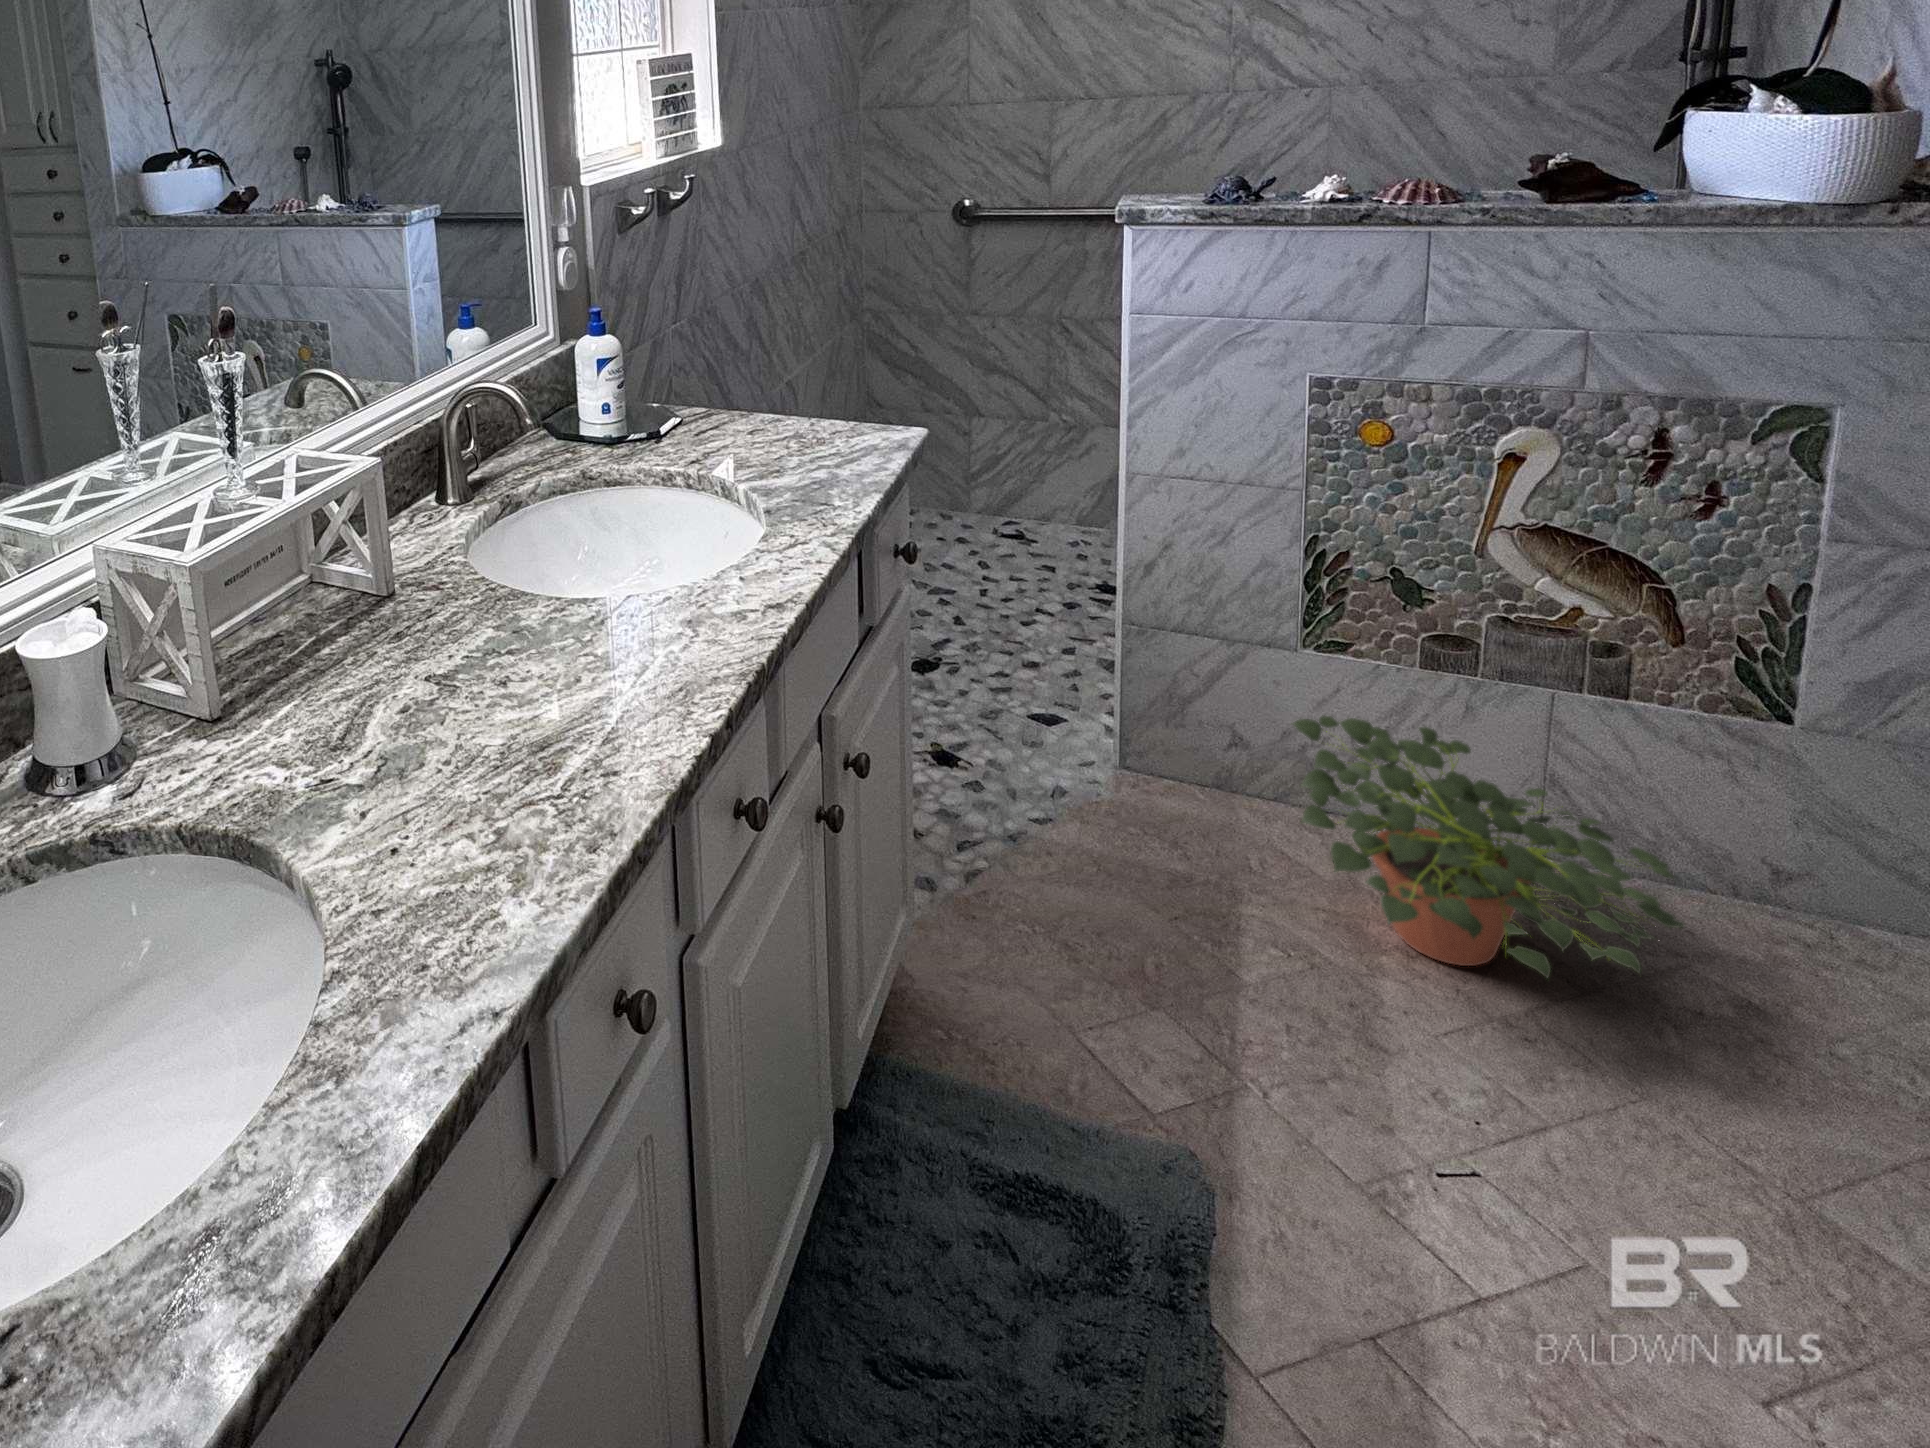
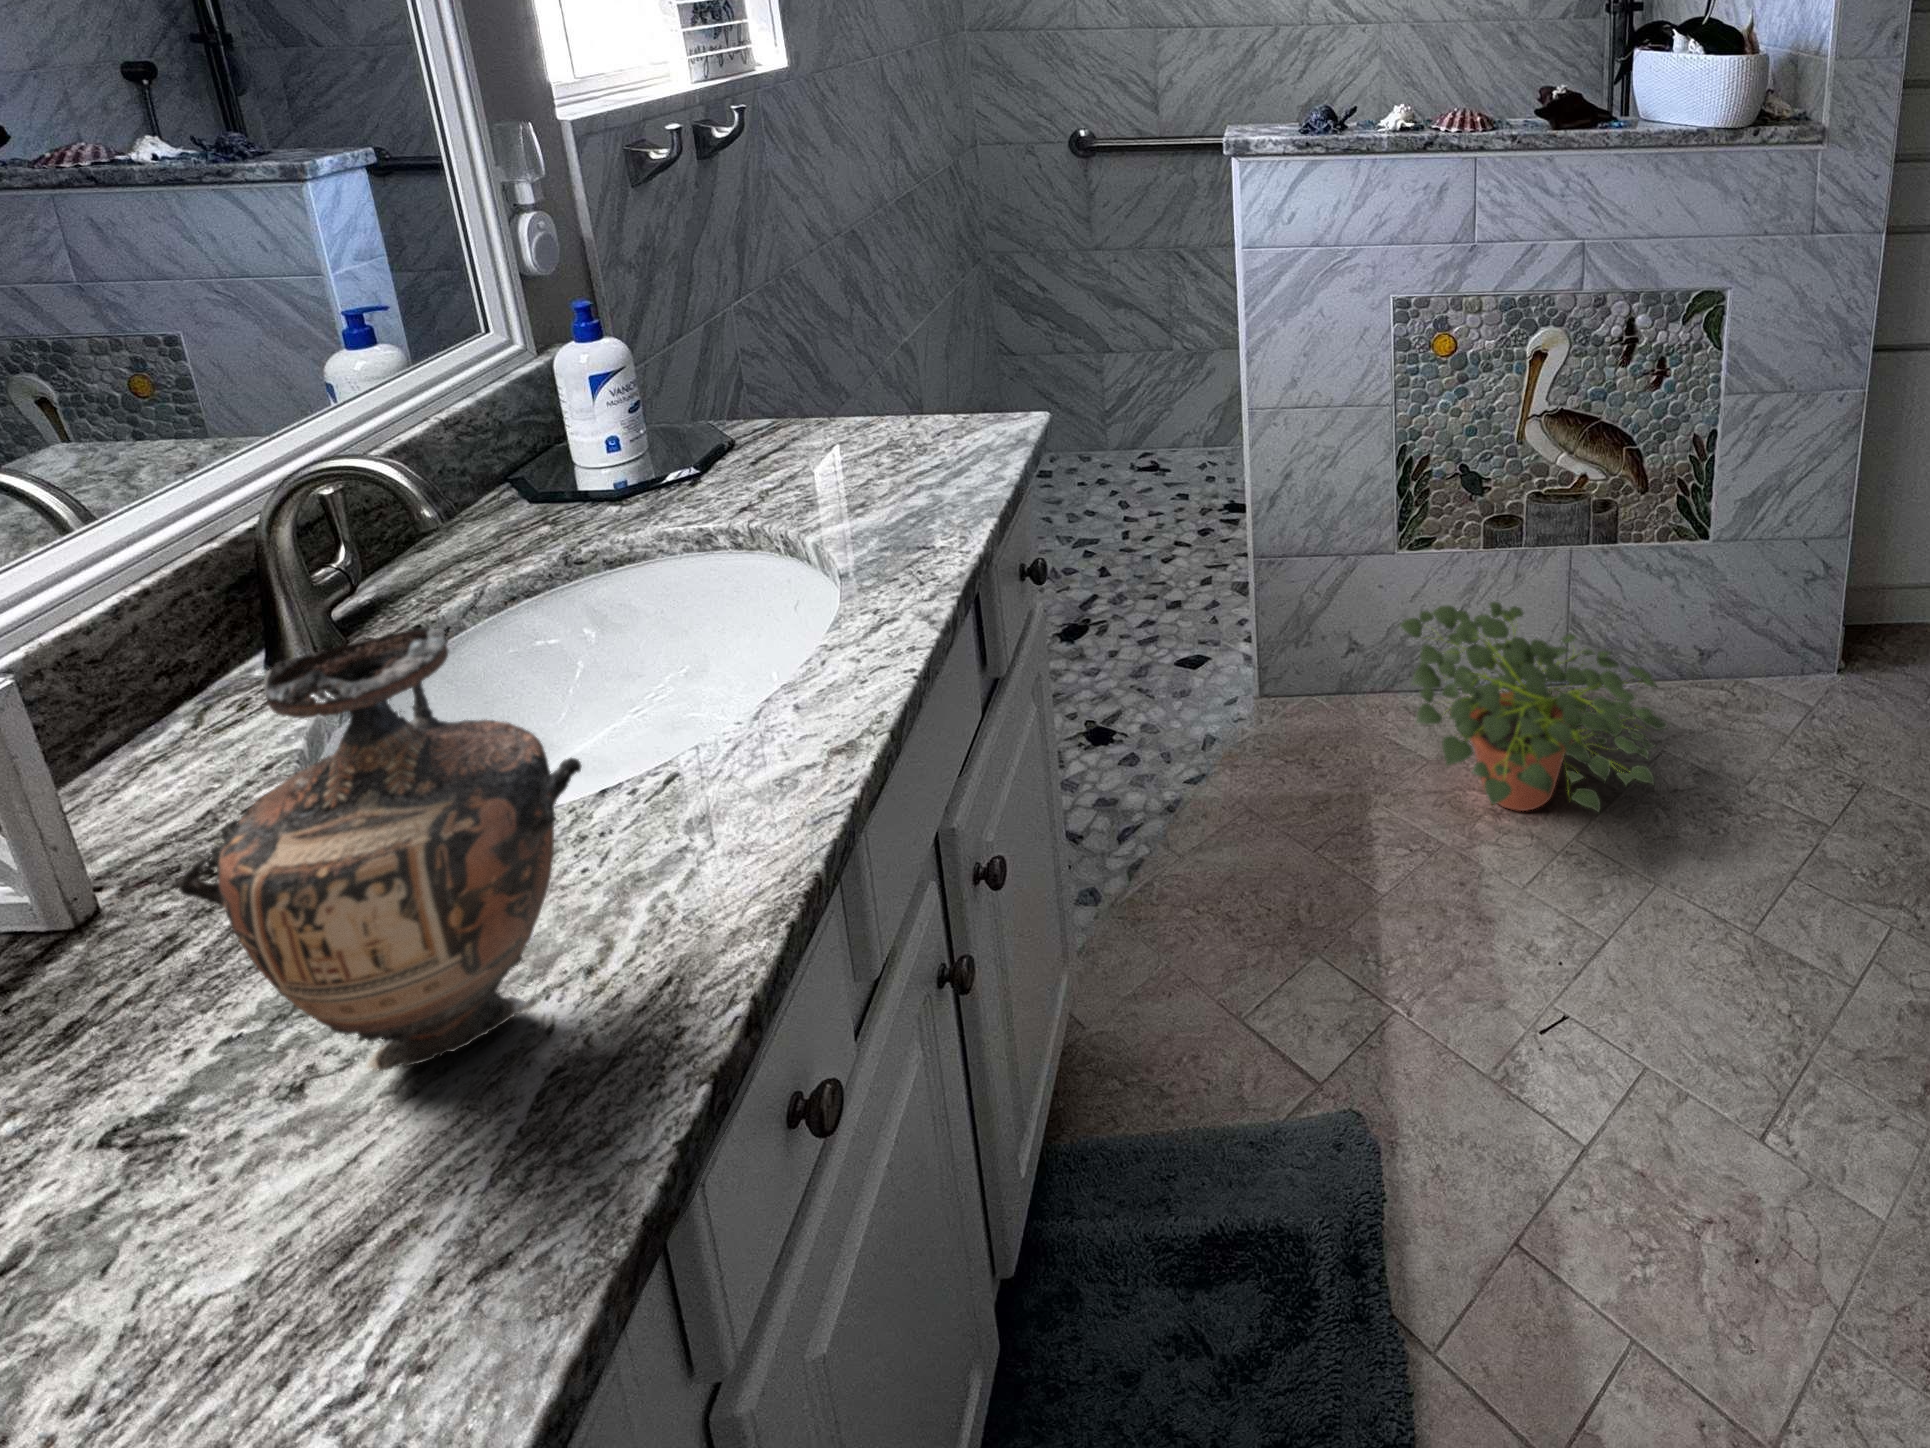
vase: none [501,447,661,672] -> present [177,627,581,1071]

